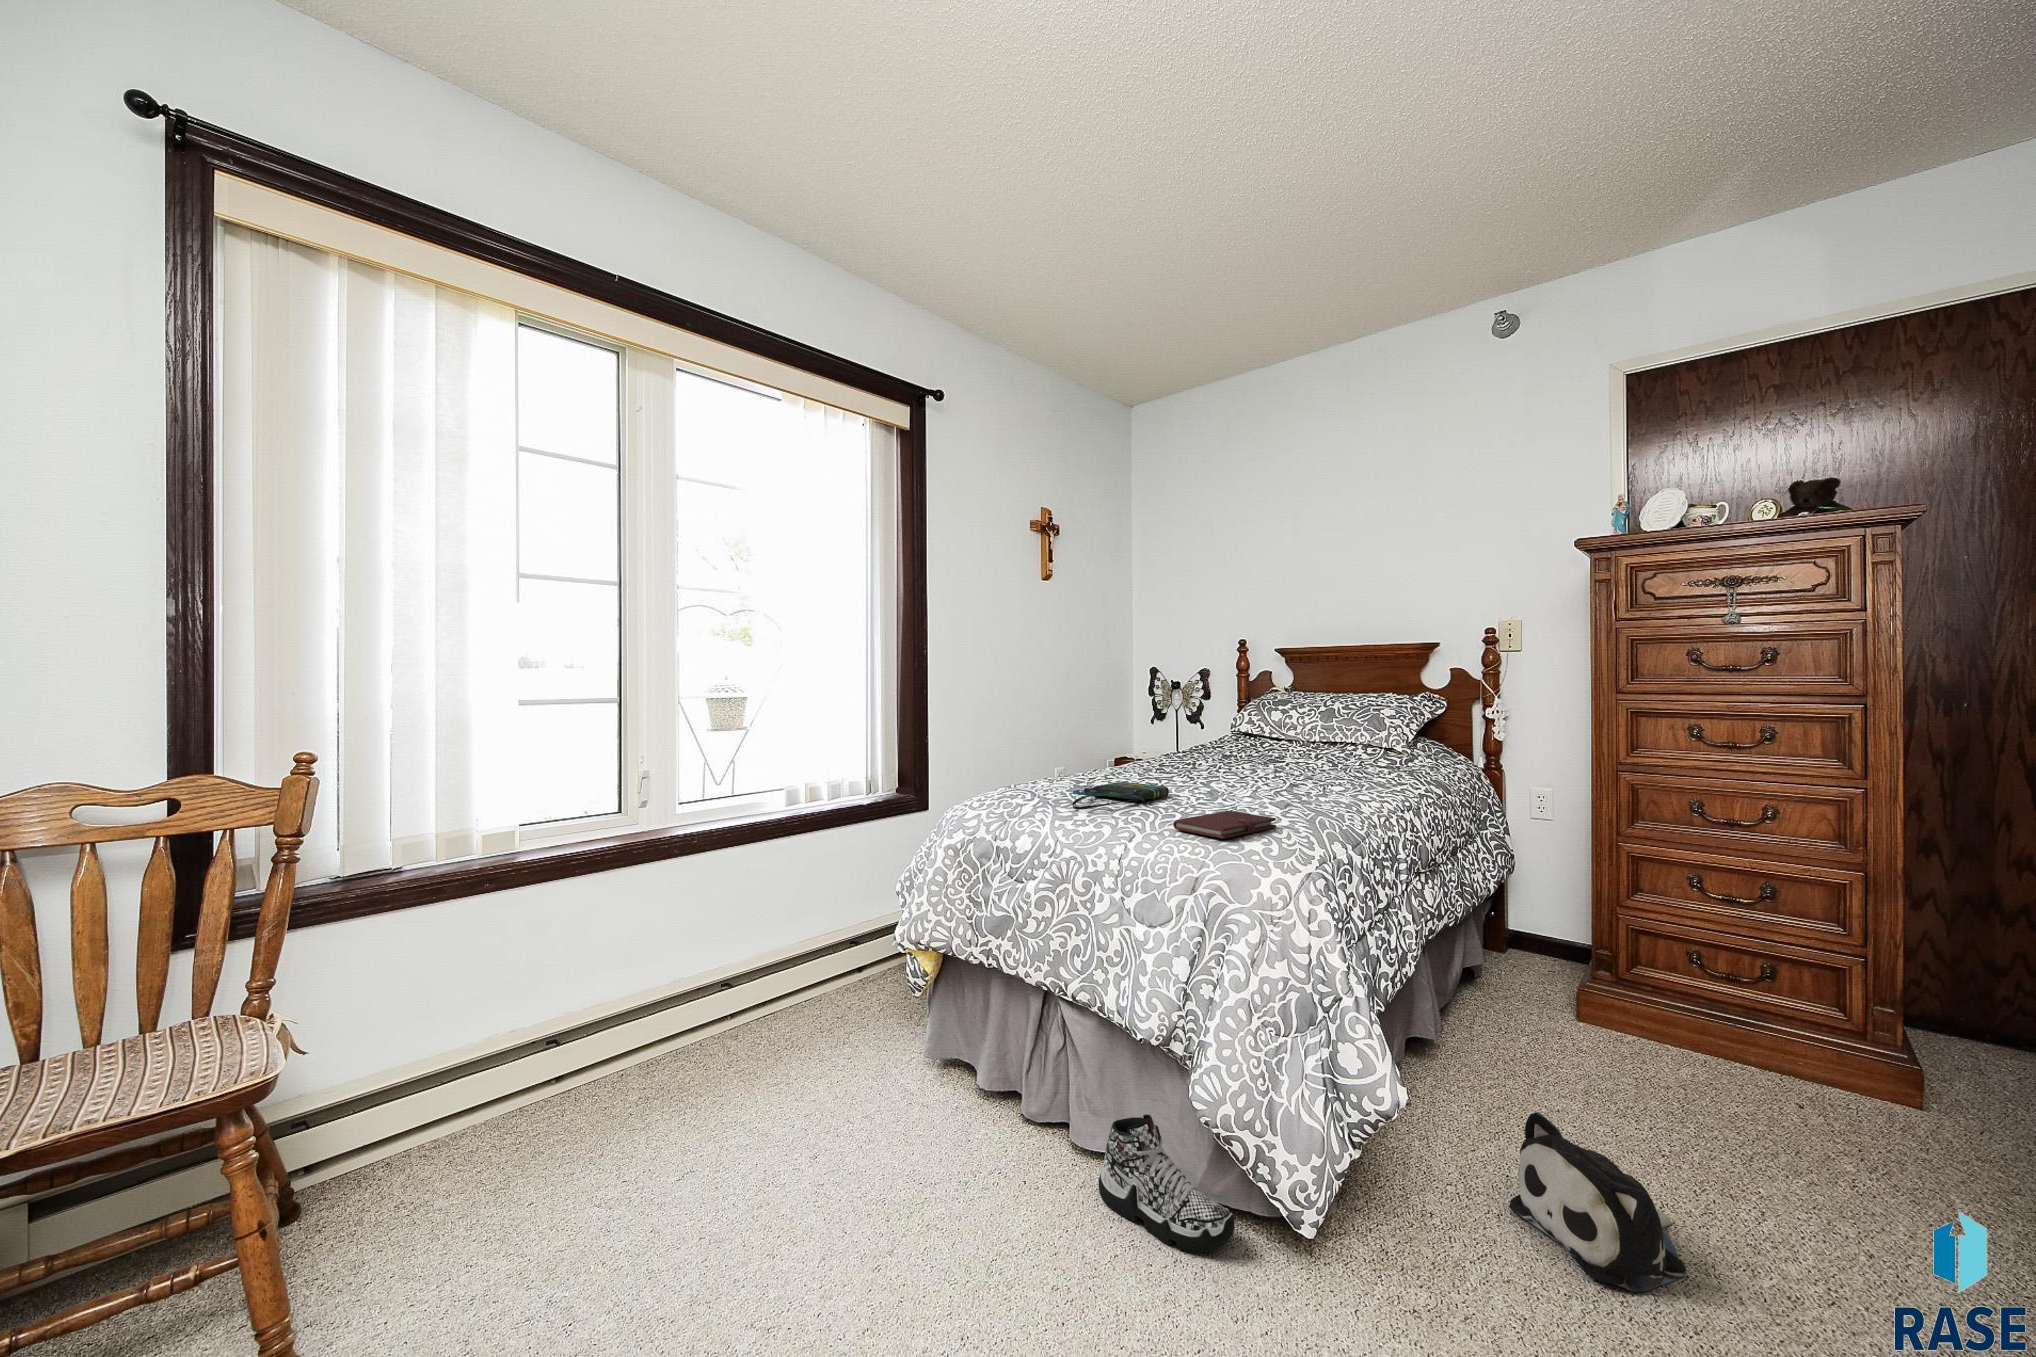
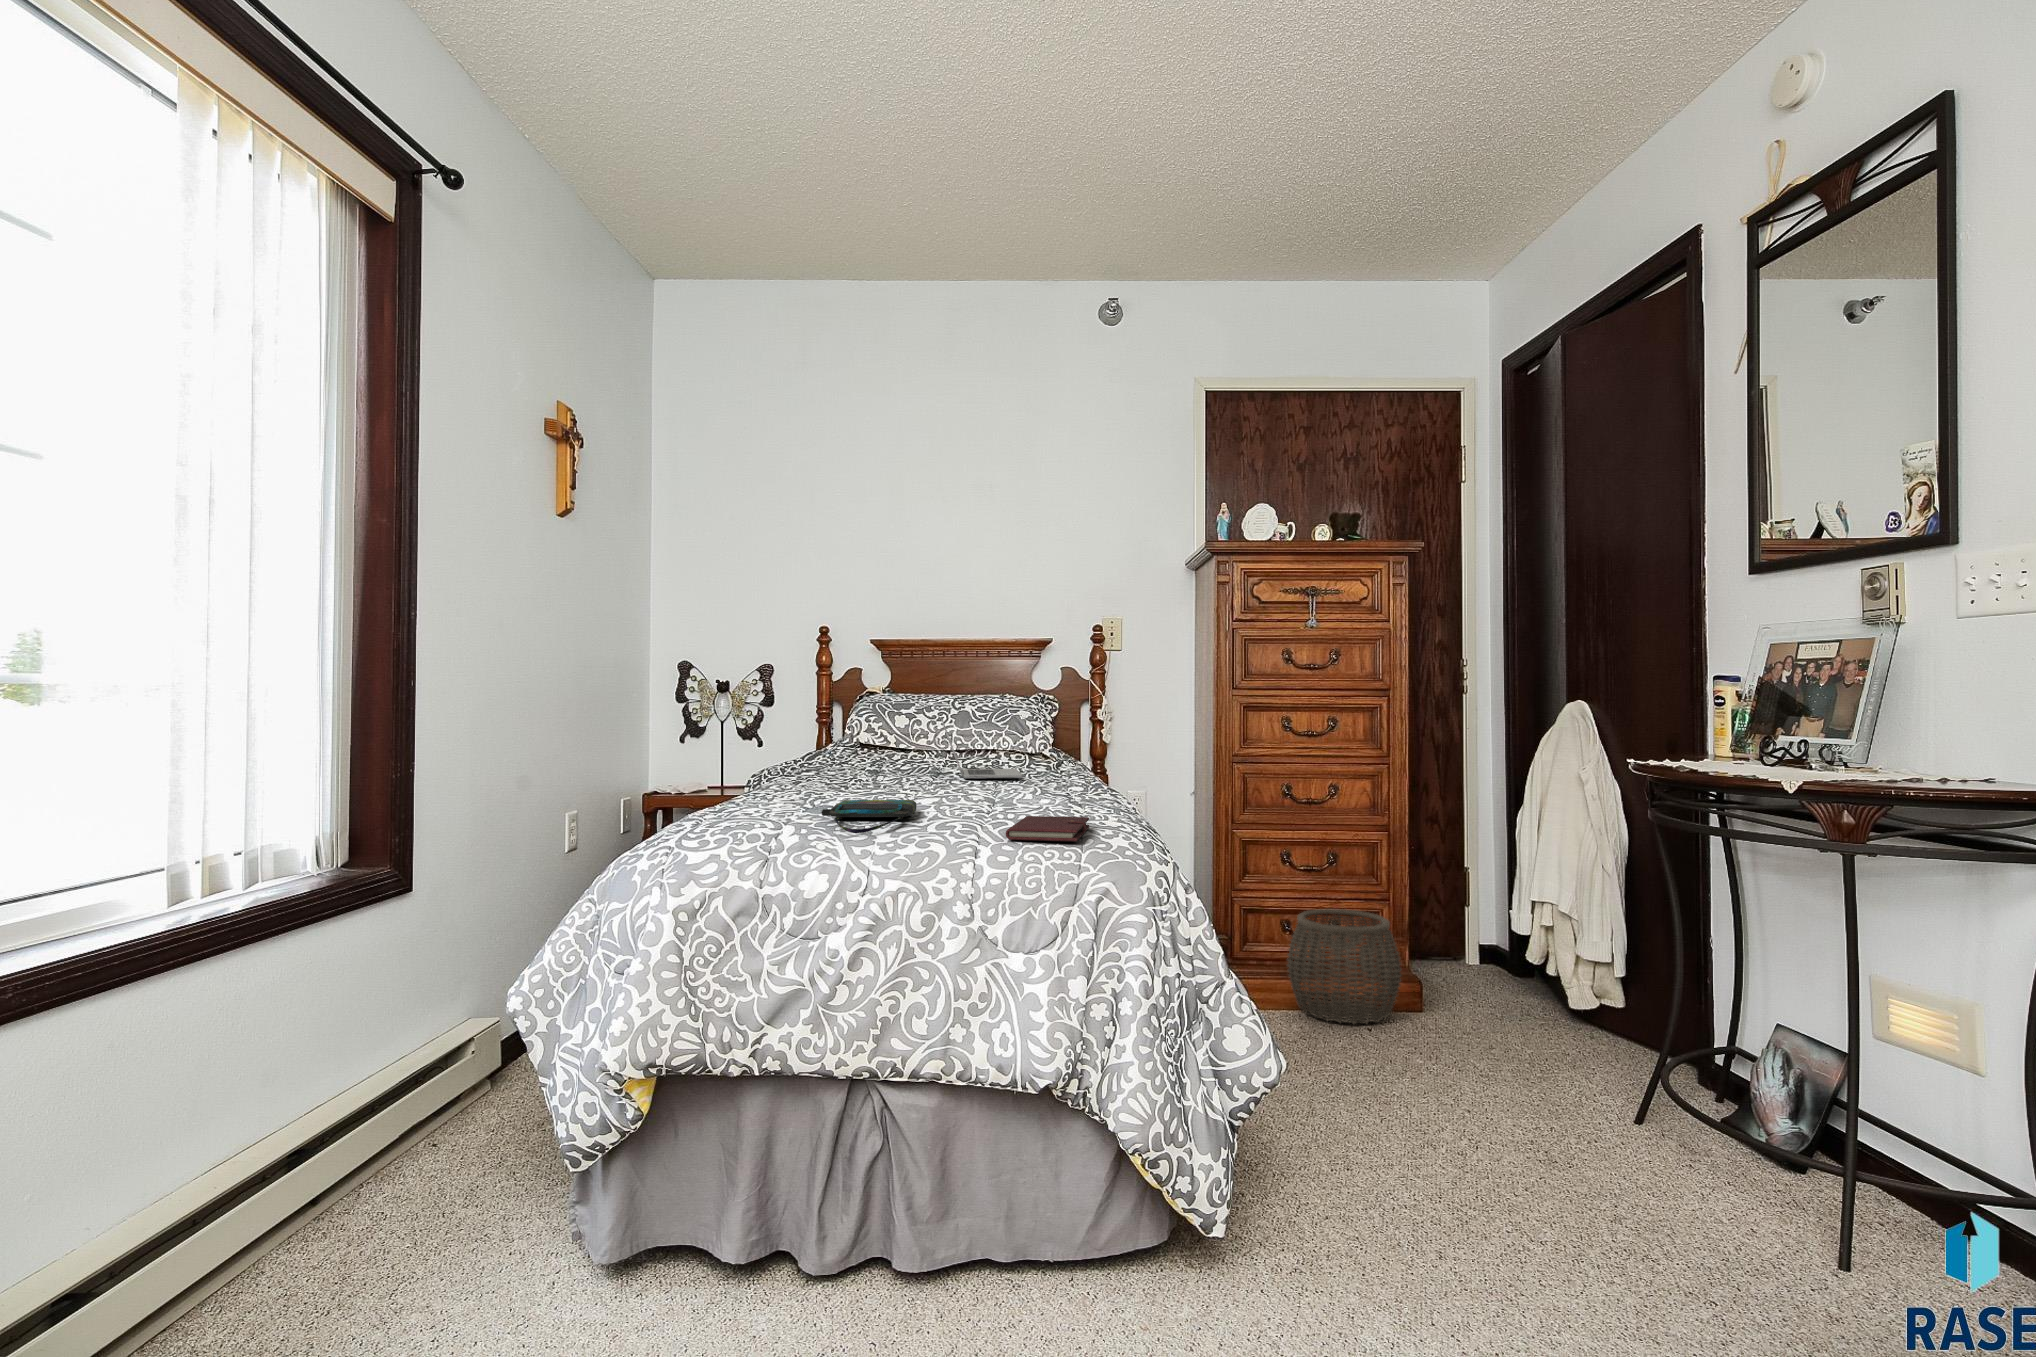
laptop: none [1260,717,1350,773] -> present [942,719,1022,779]
woven basket: none [1667,955,1852,1114] -> present [1287,909,1401,1024]
plush toy: present [1509,1112,1686,1292] -> none [1299,1058,1422,1179]
sneaker: present [1099,1115,1235,1252] -> none [989,1176,1162,1310]

